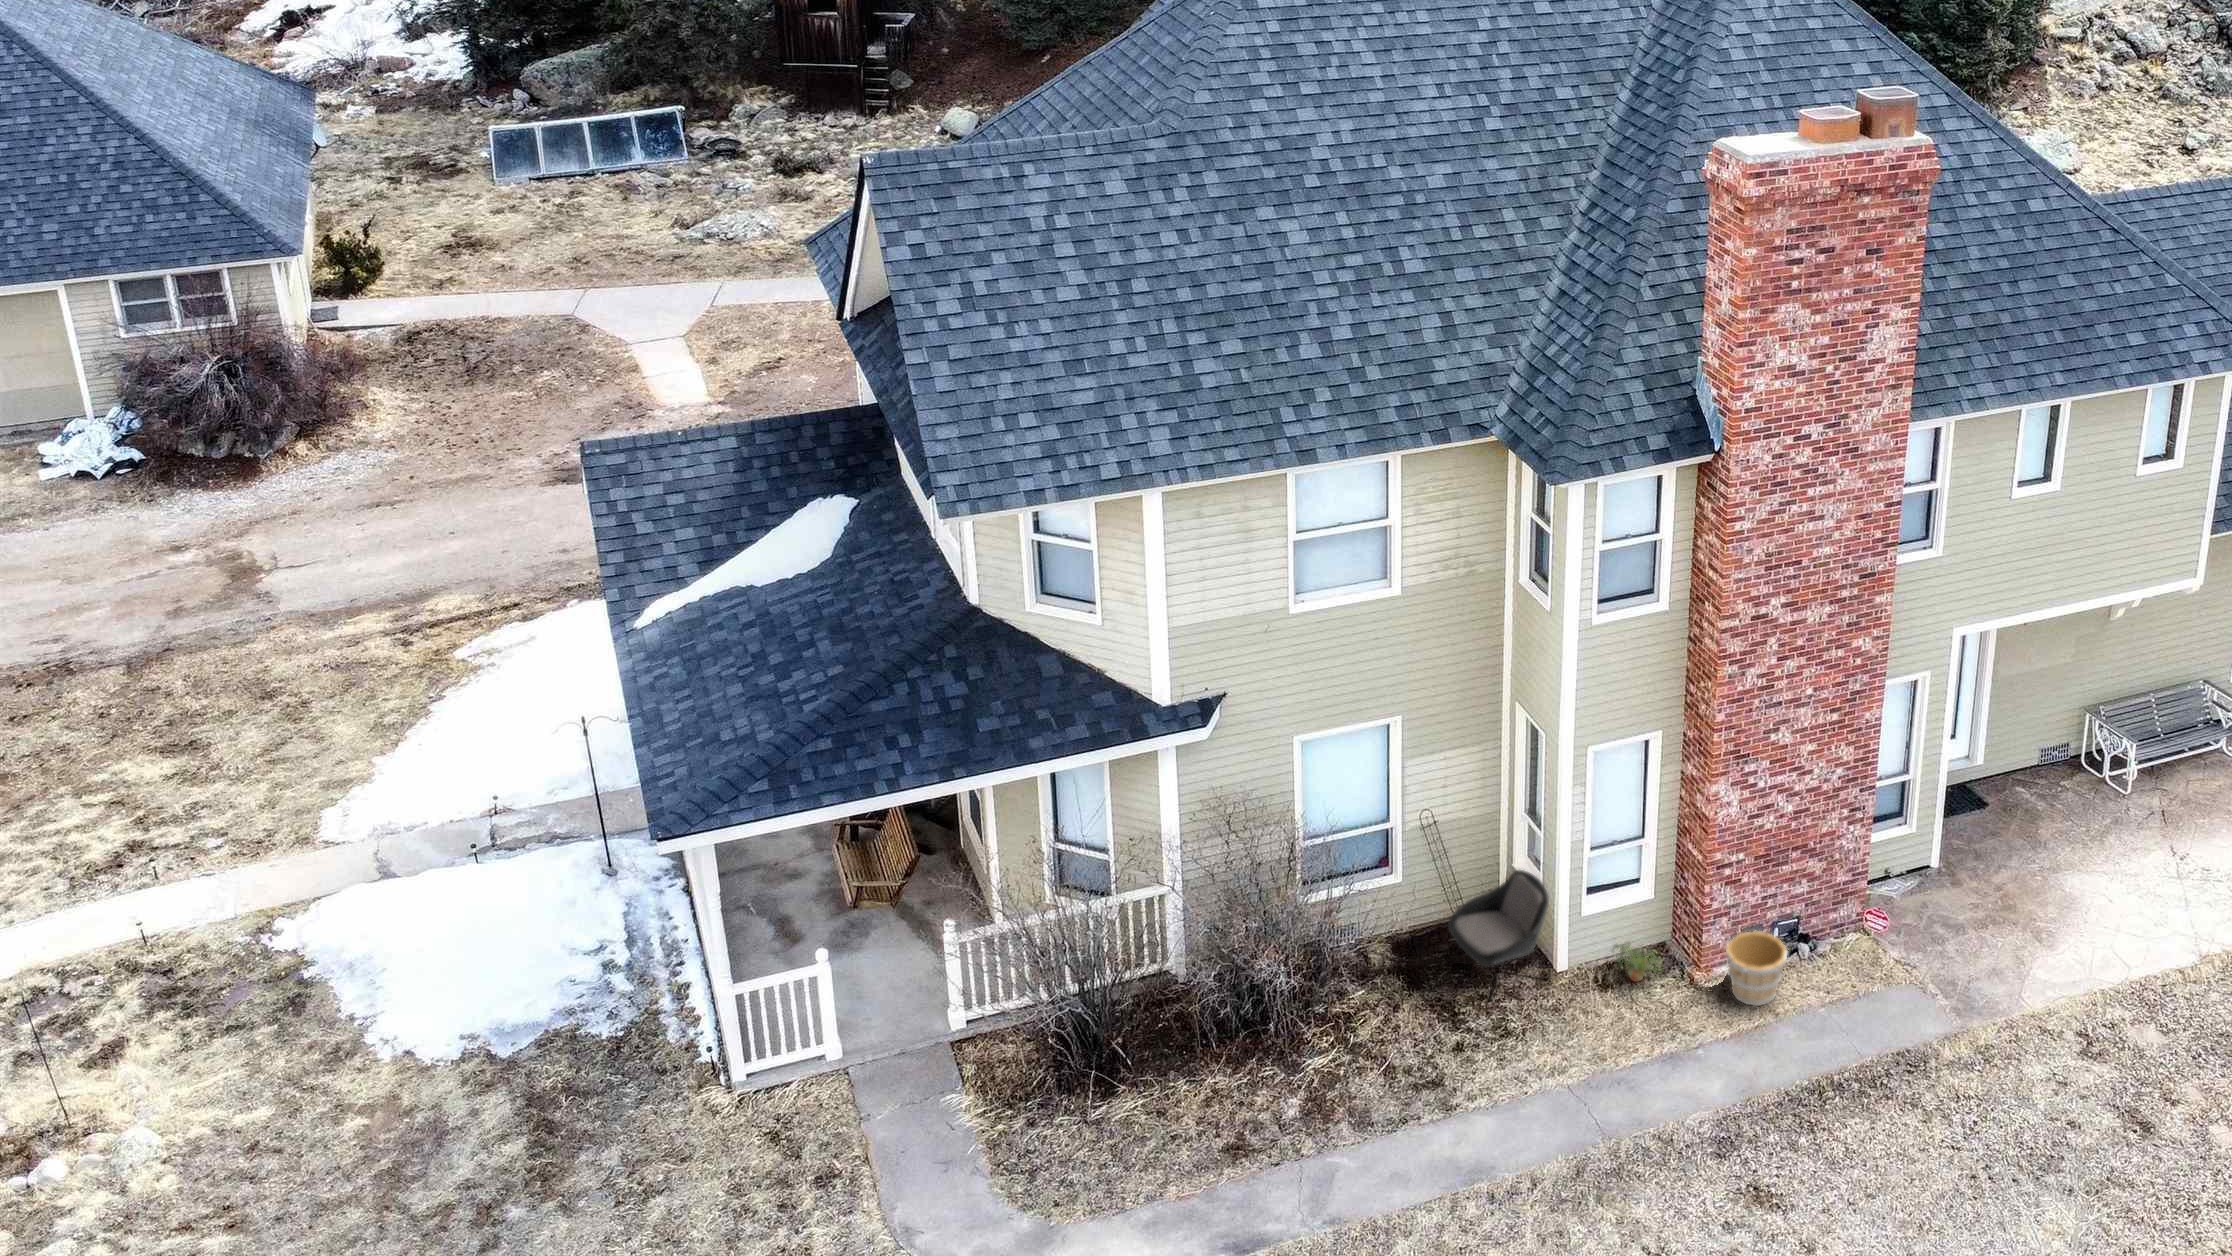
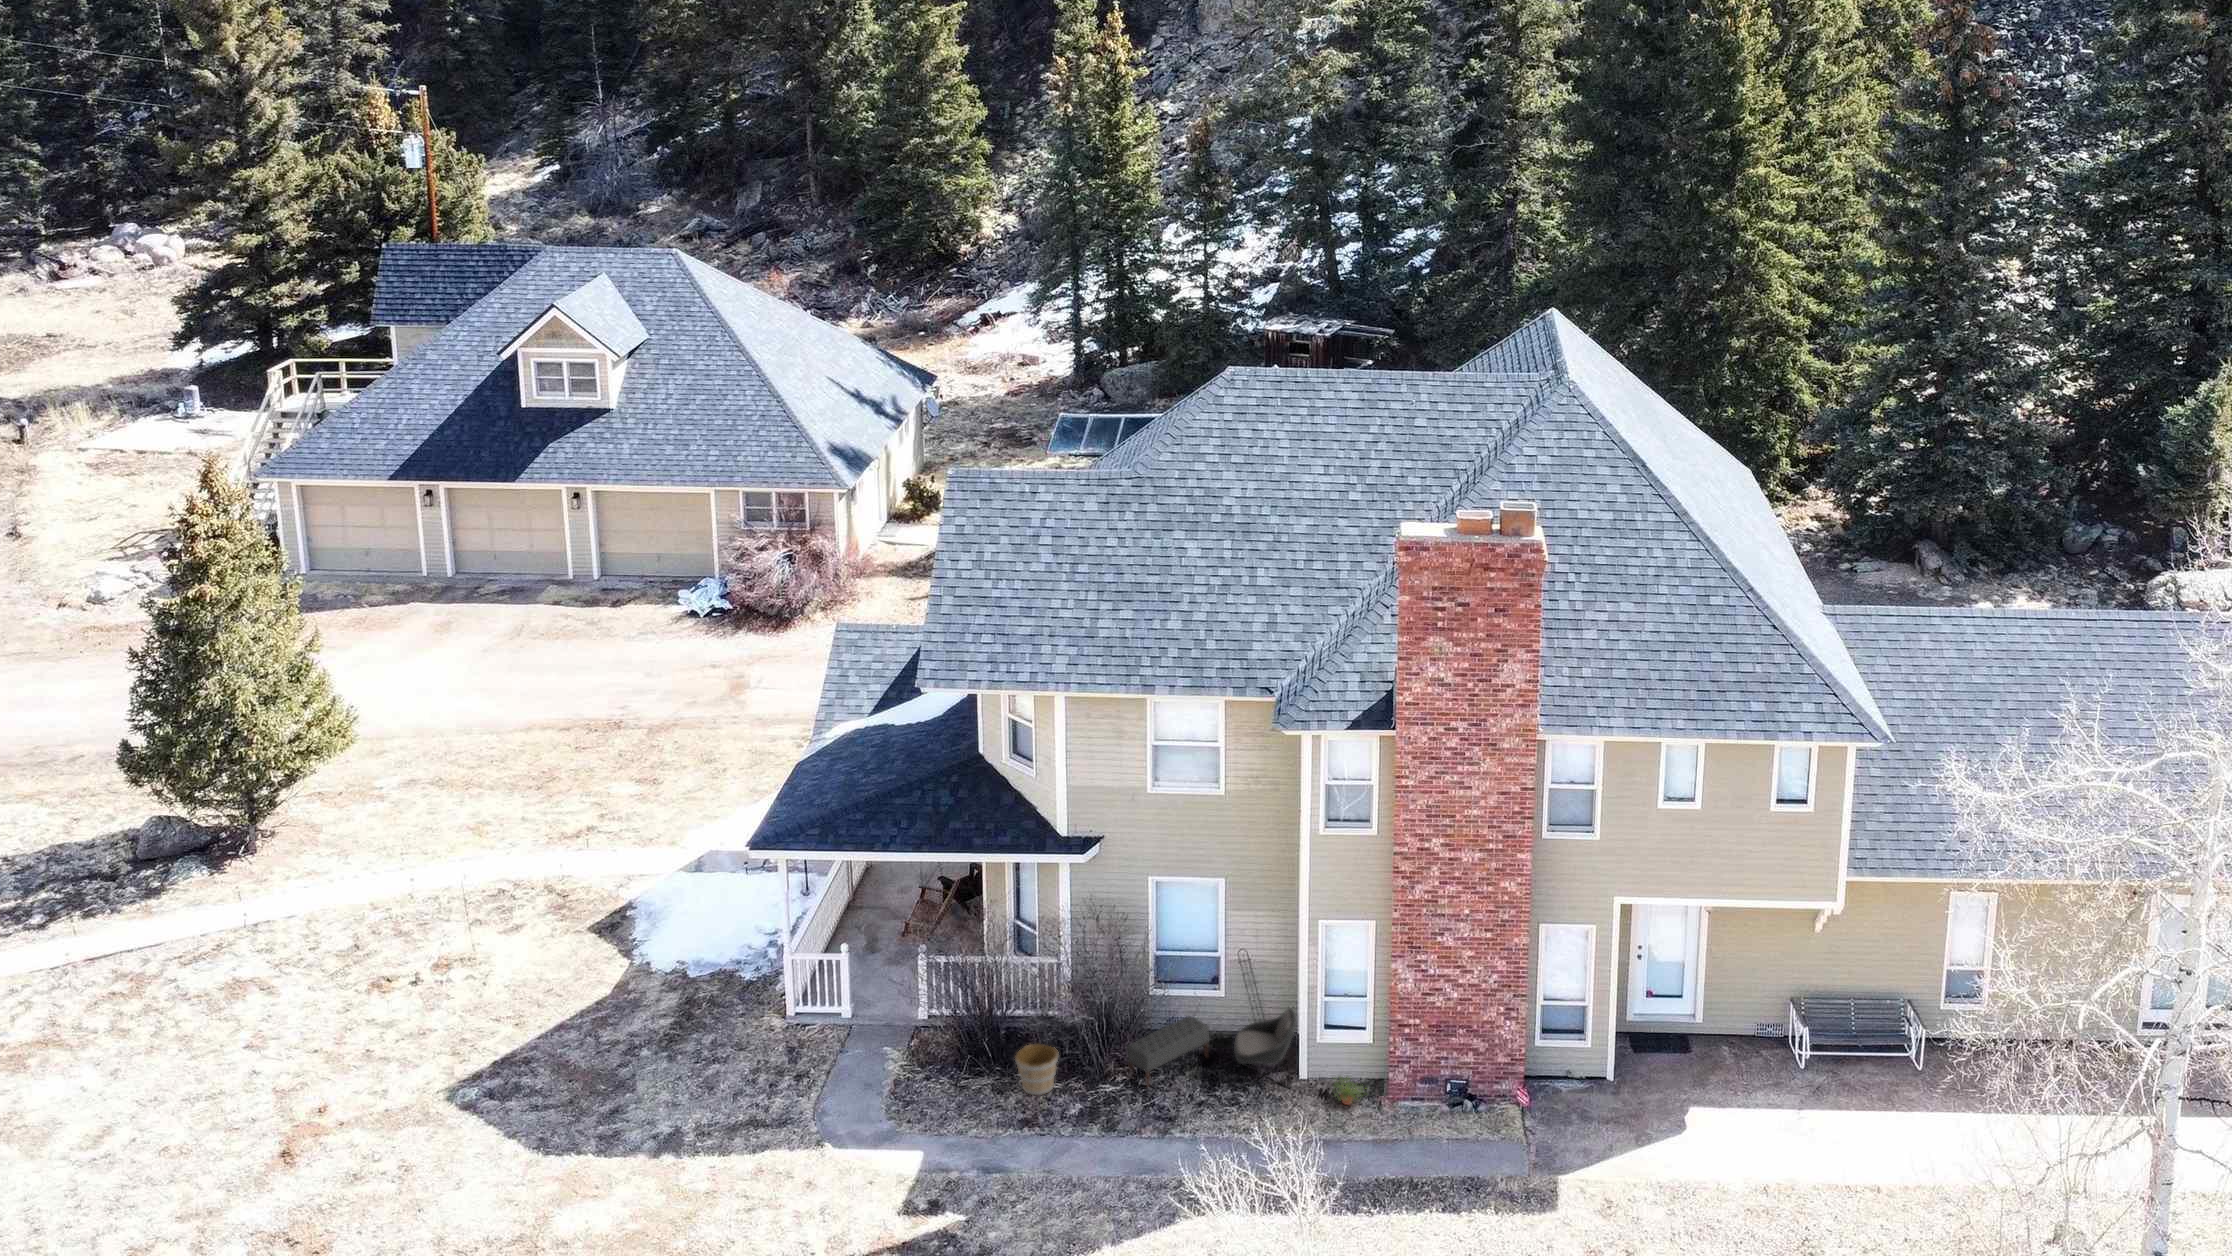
bench: none [1315,915,1404,1037] -> present [1127,1016,1210,1087]
wooden bucket: present [1725,931,1787,1006] -> present [1015,1044,1059,1095]

